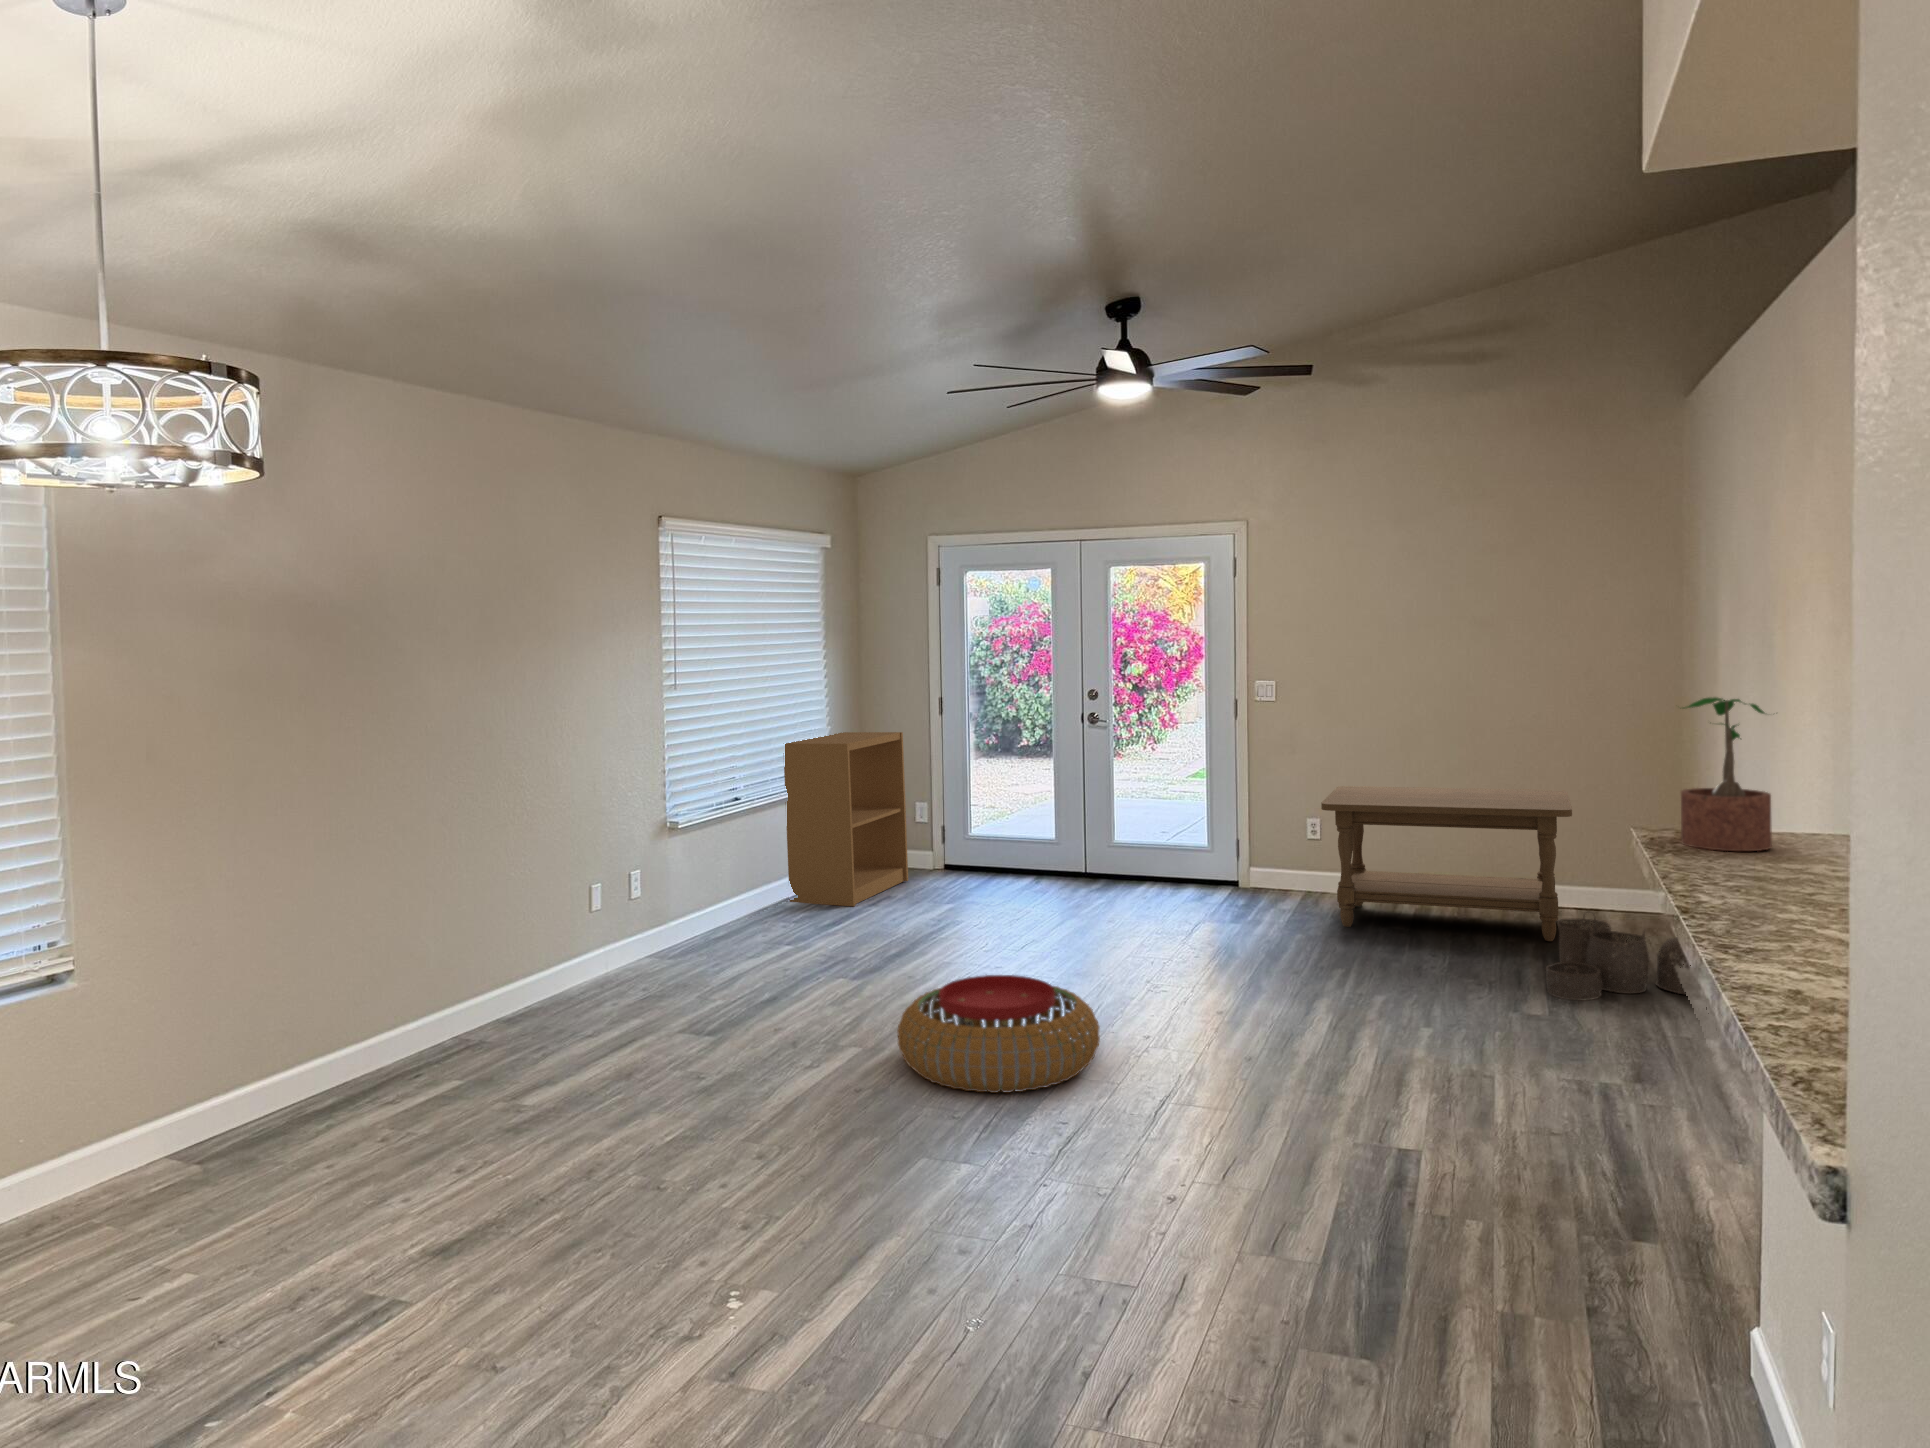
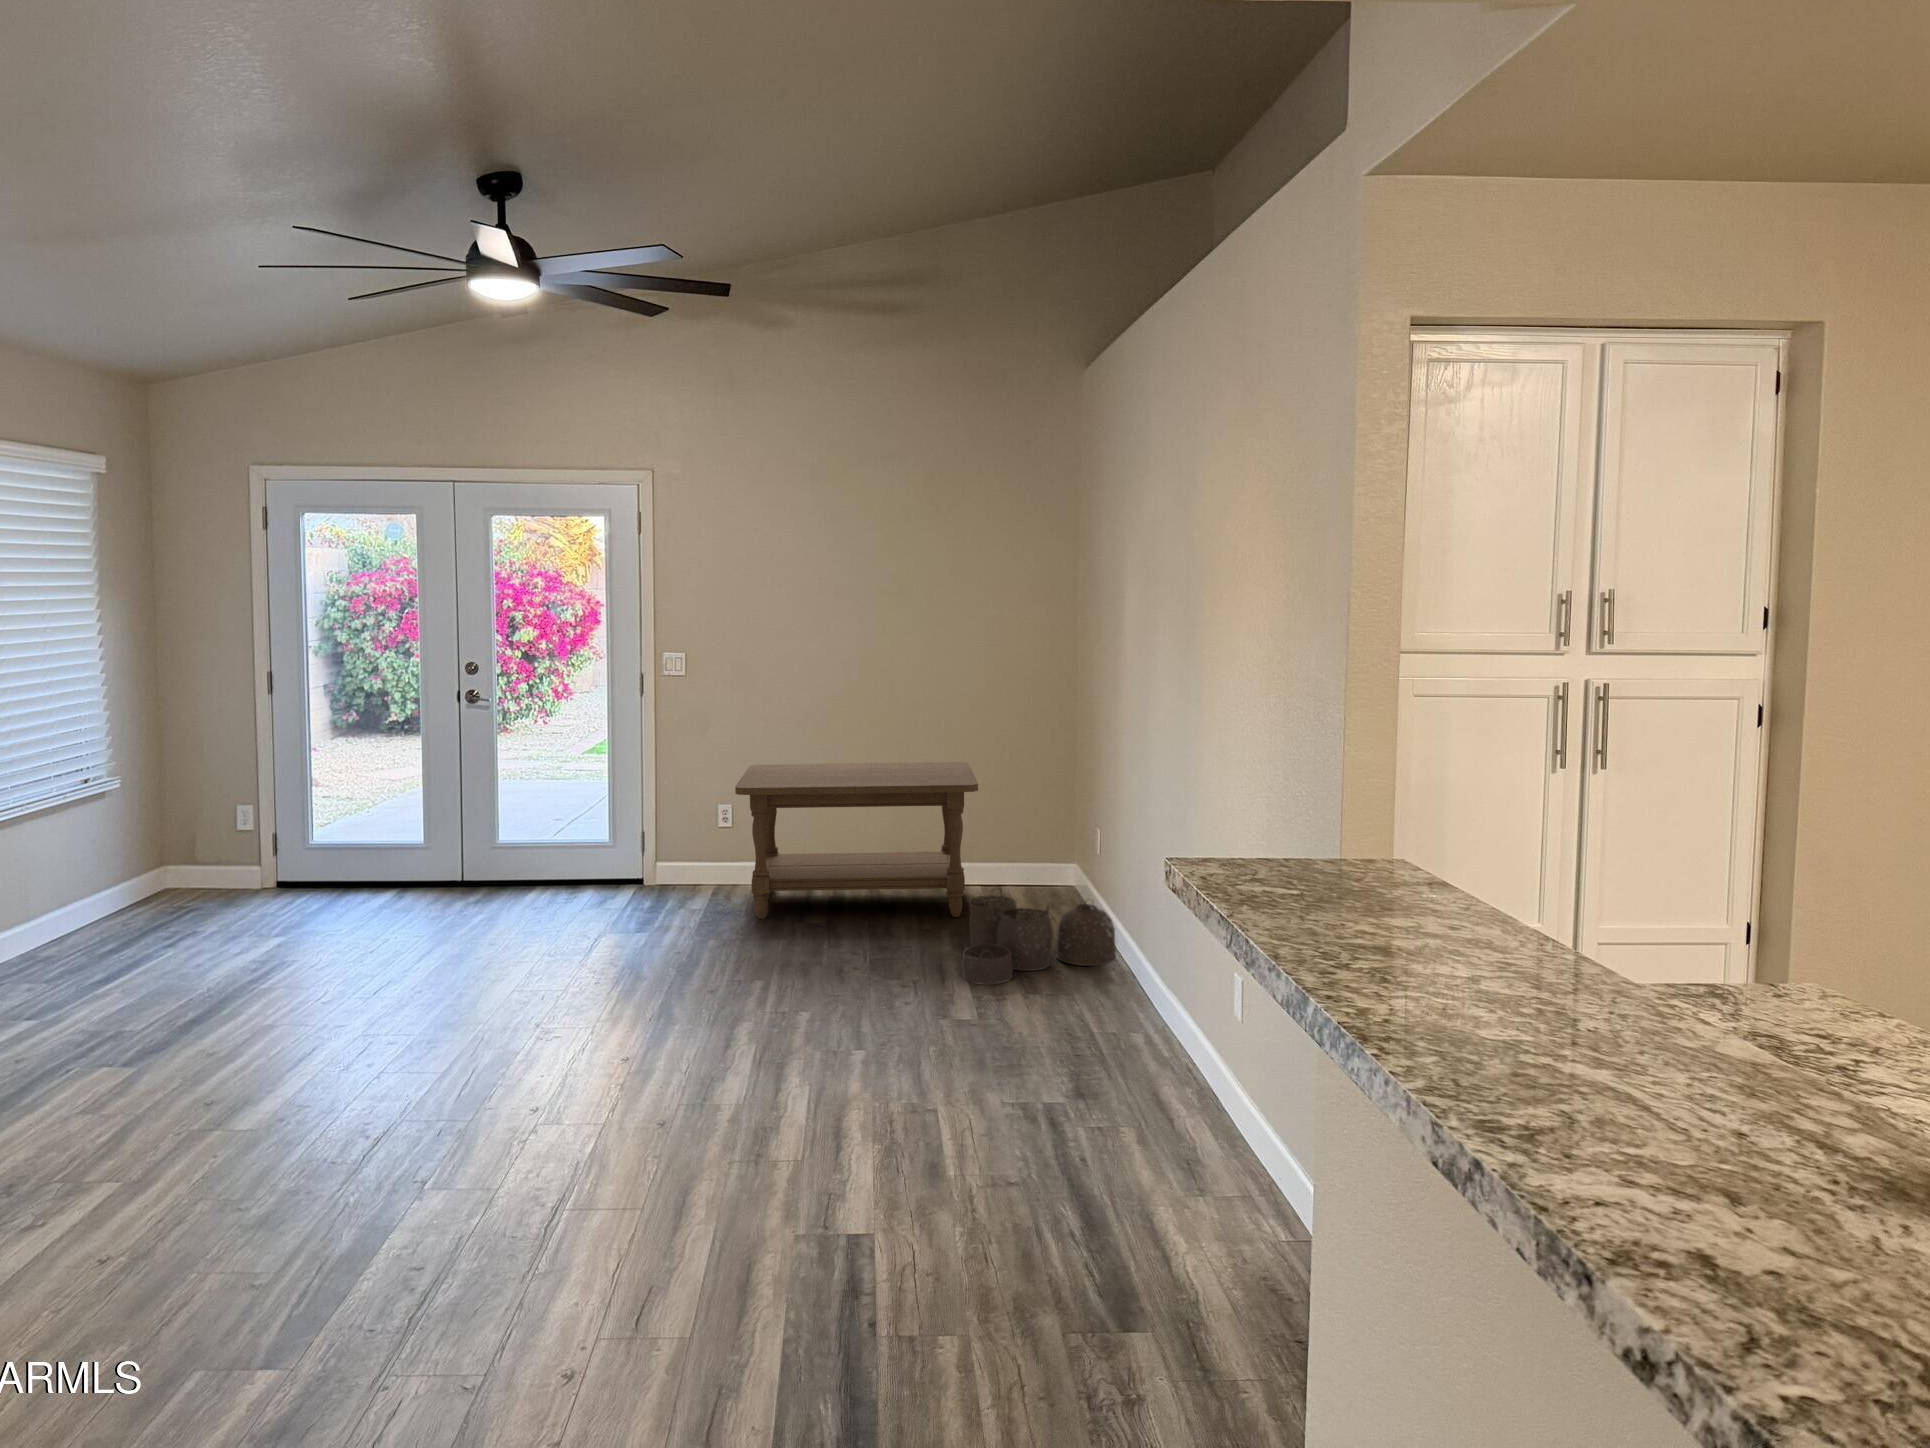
potted plant: present [1681,697,1772,851] -> none [1238,703,1353,907]
bookshelf: present [783,732,908,906] -> none [26,715,229,951]
pouf: present [897,975,1100,1093] -> none [166,1054,473,1241]

